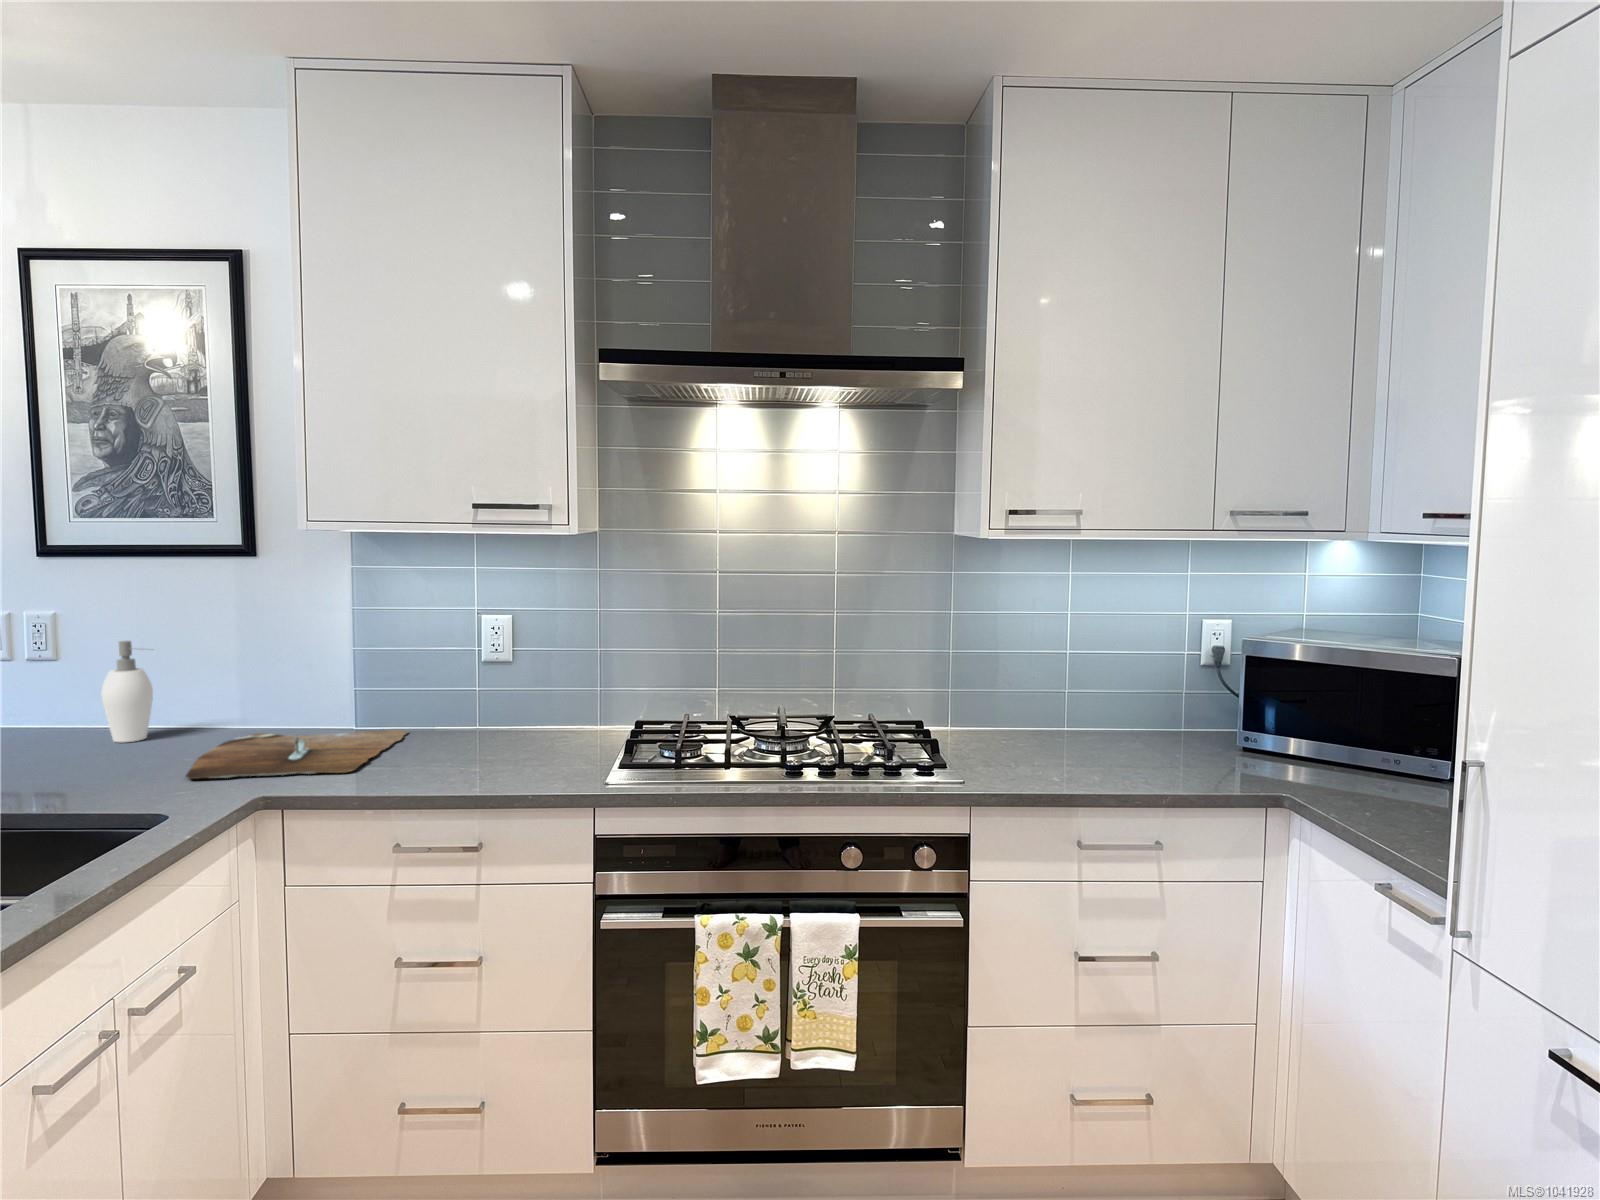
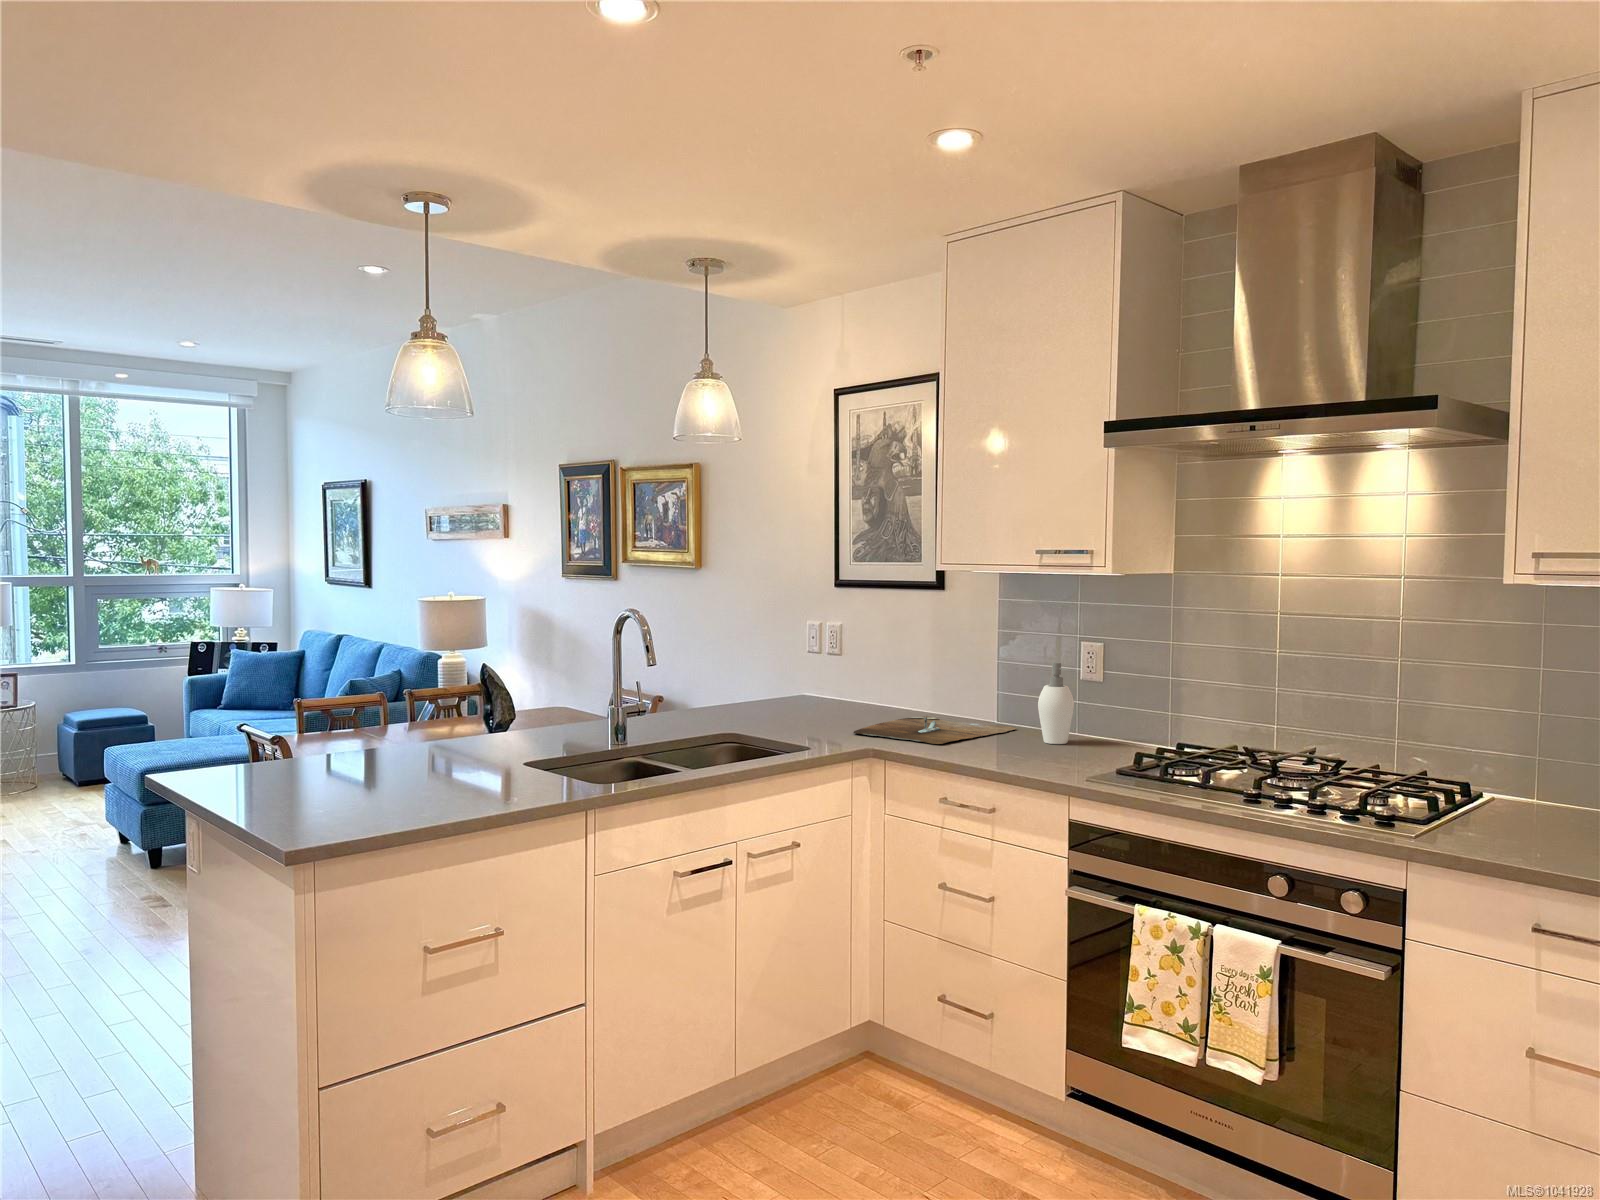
soap dispenser: present [102,641,153,742] -> present [1038,662,1075,744]

